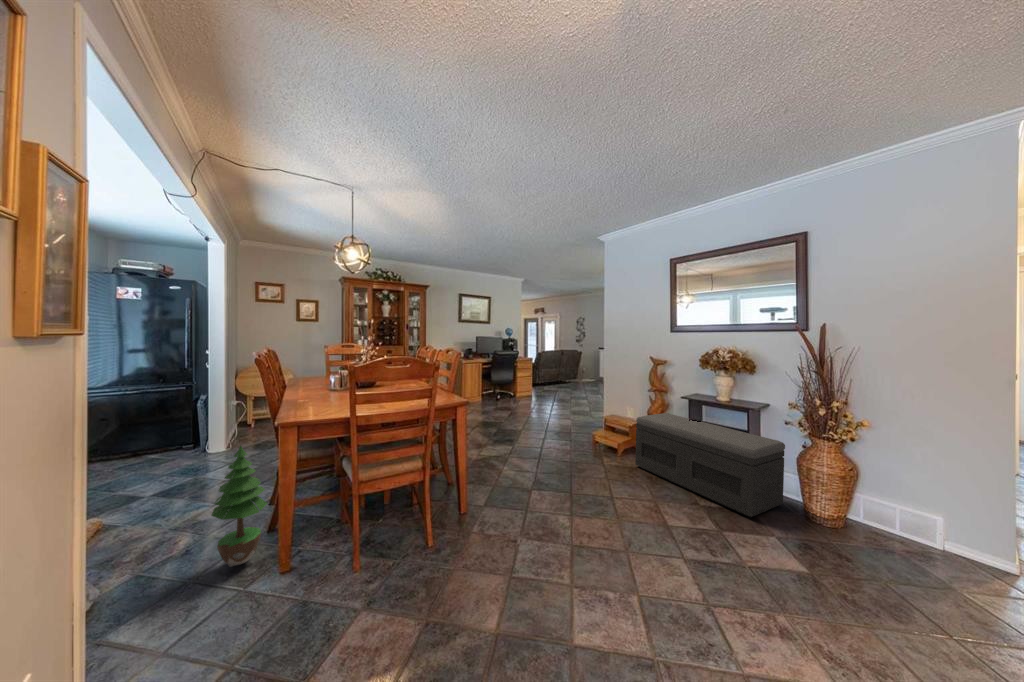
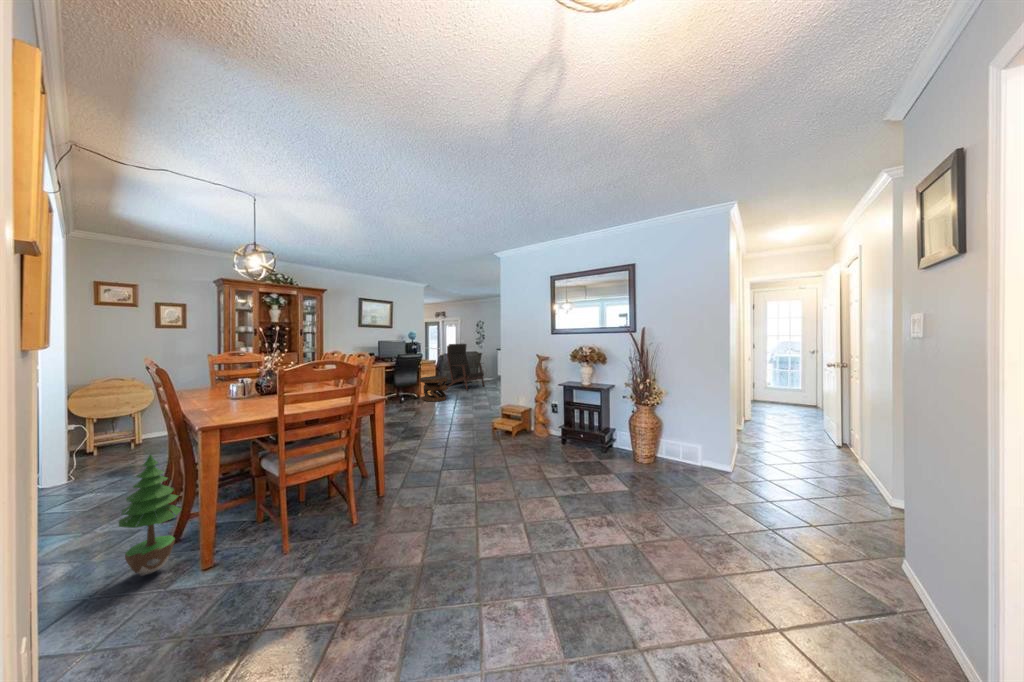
lounge chair: none [543,341,587,392] -> present [447,344,484,390]
side table: none [516,375,544,402] -> present [420,376,448,402]
storage bench: present [635,413,785,518] -> none [526,399,623,466]

